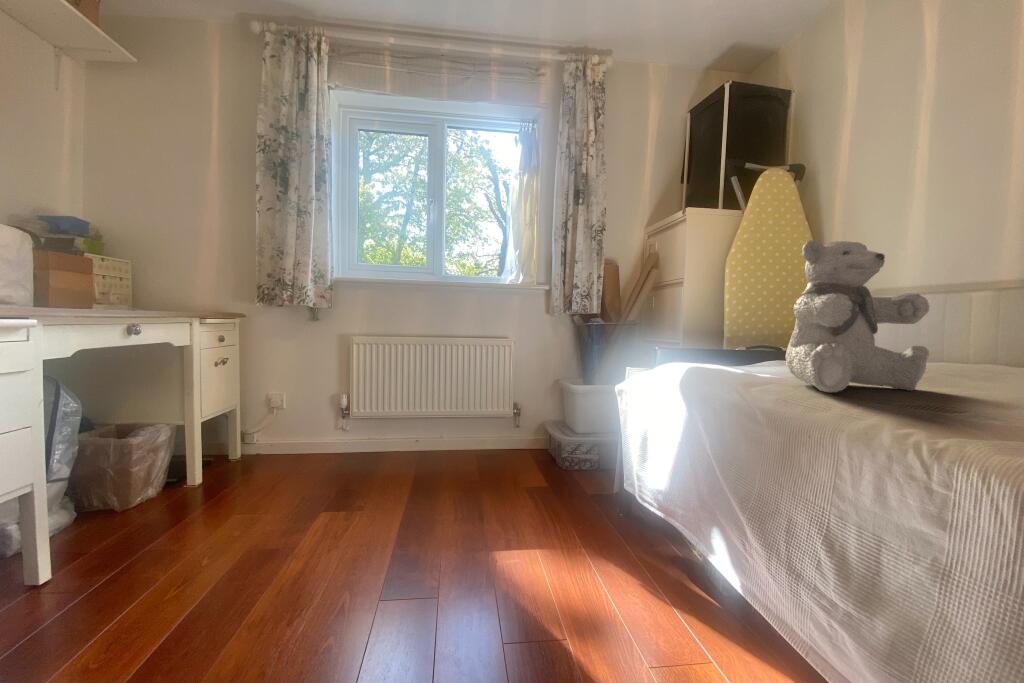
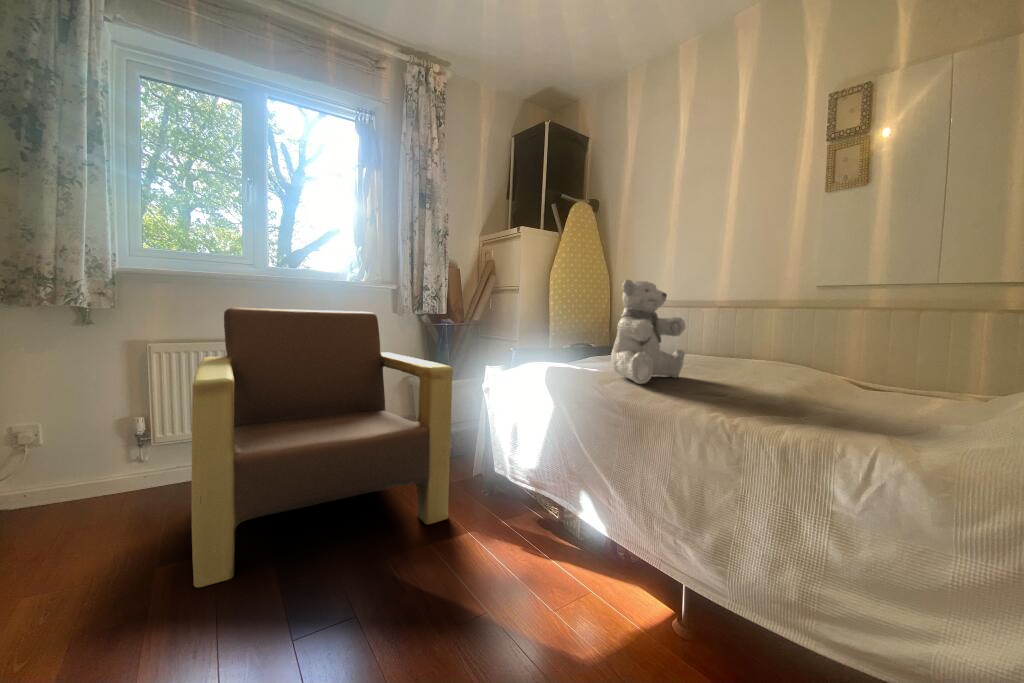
armchair: none [330,306,577,541] -> present [191,307,453,587]

